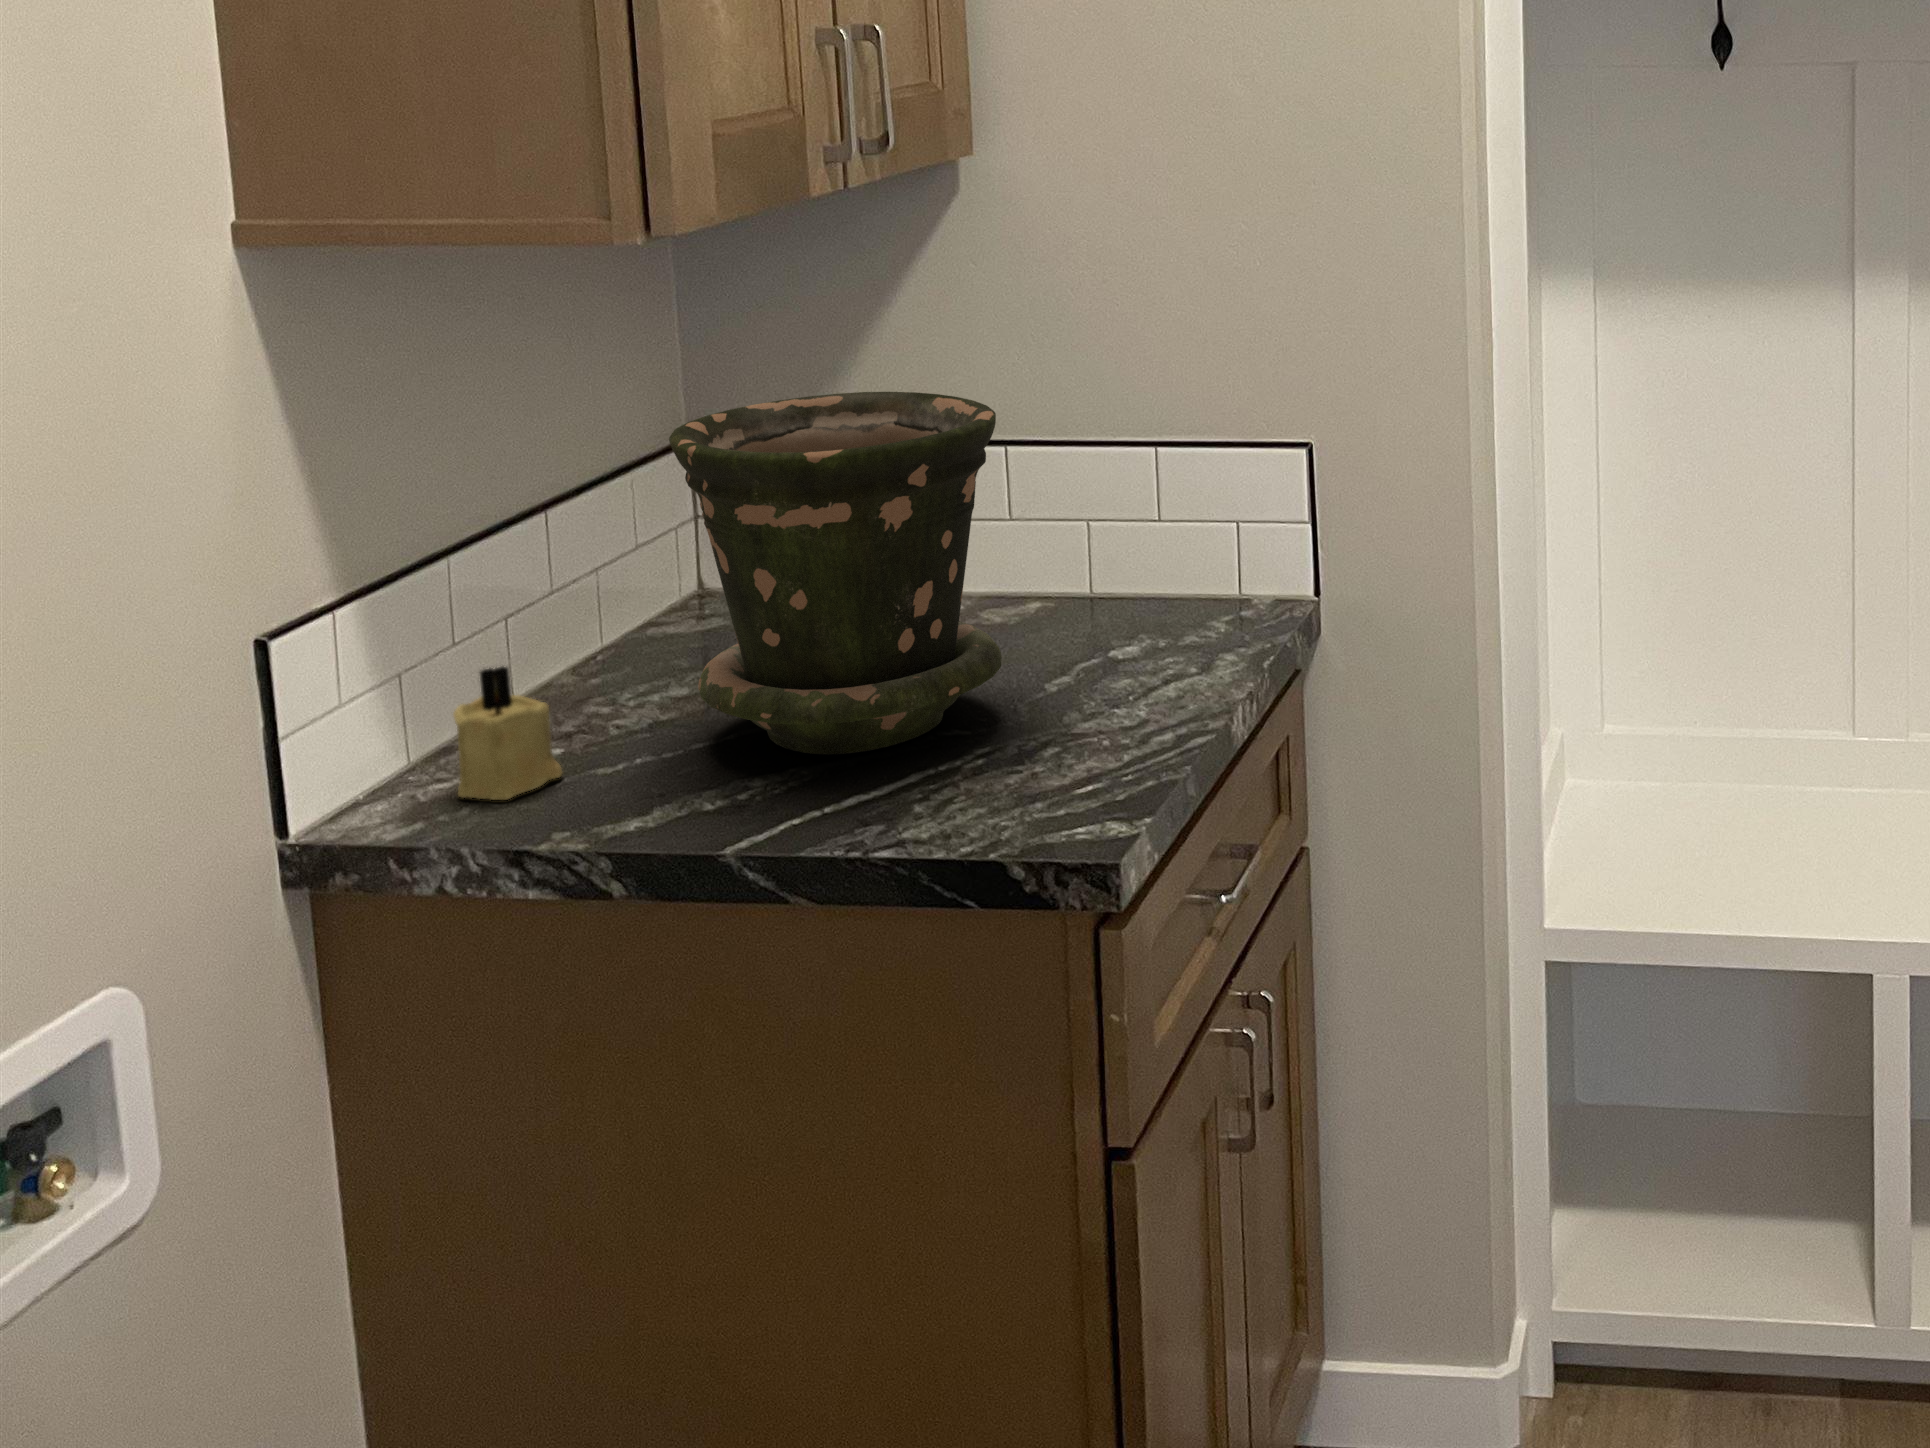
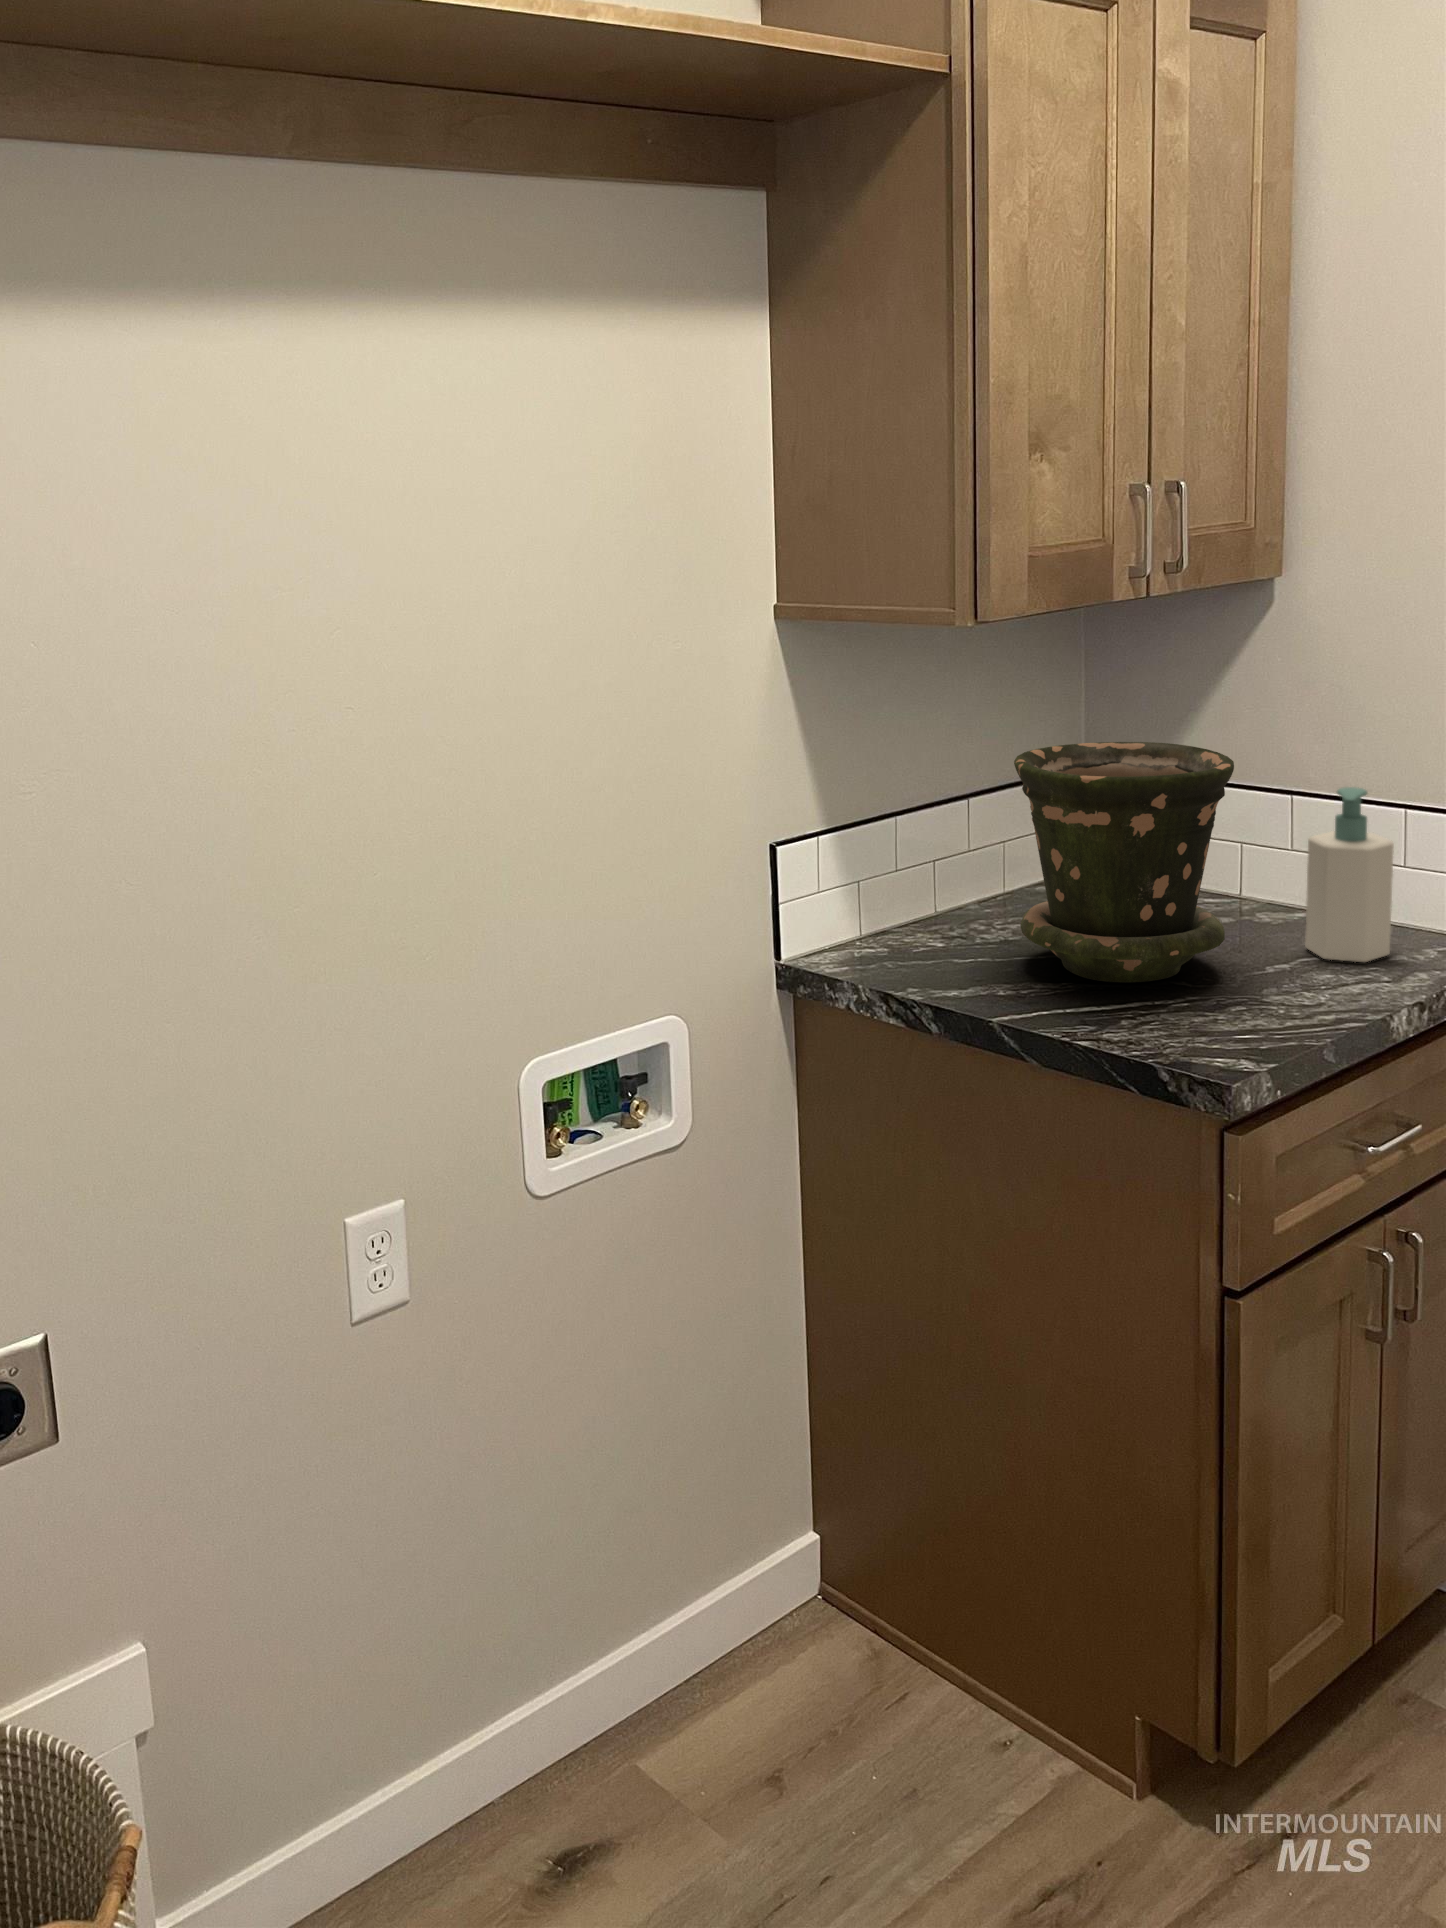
soap bottle: none [1066,424,1178,659] -> present [1305,787,1394,962]
candle: present [453,666,562,800] -> none [873,884,934,965]

